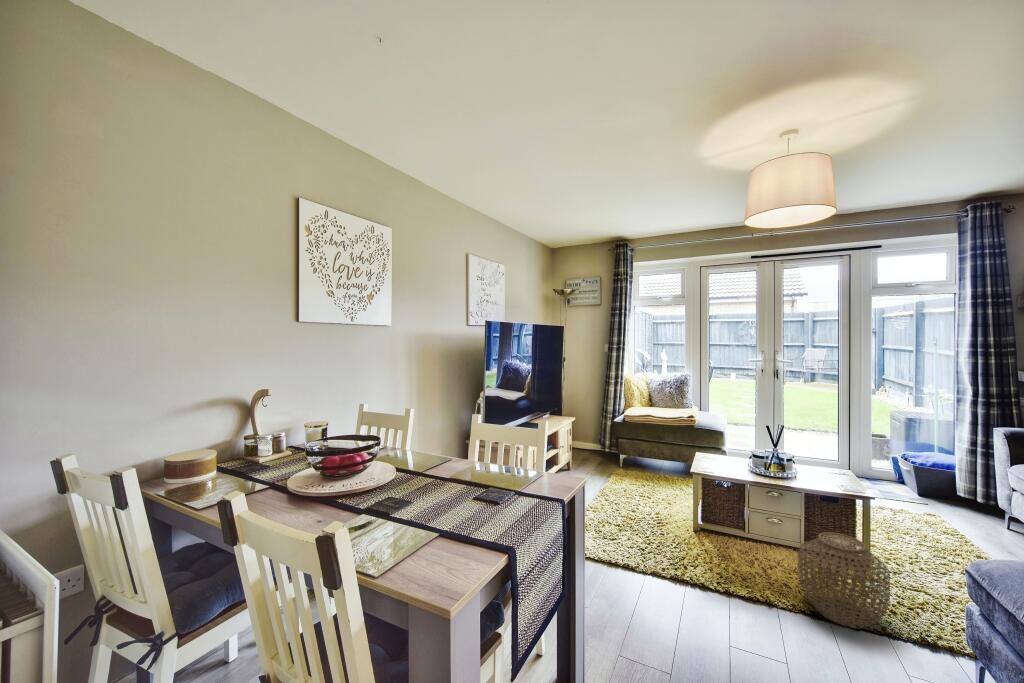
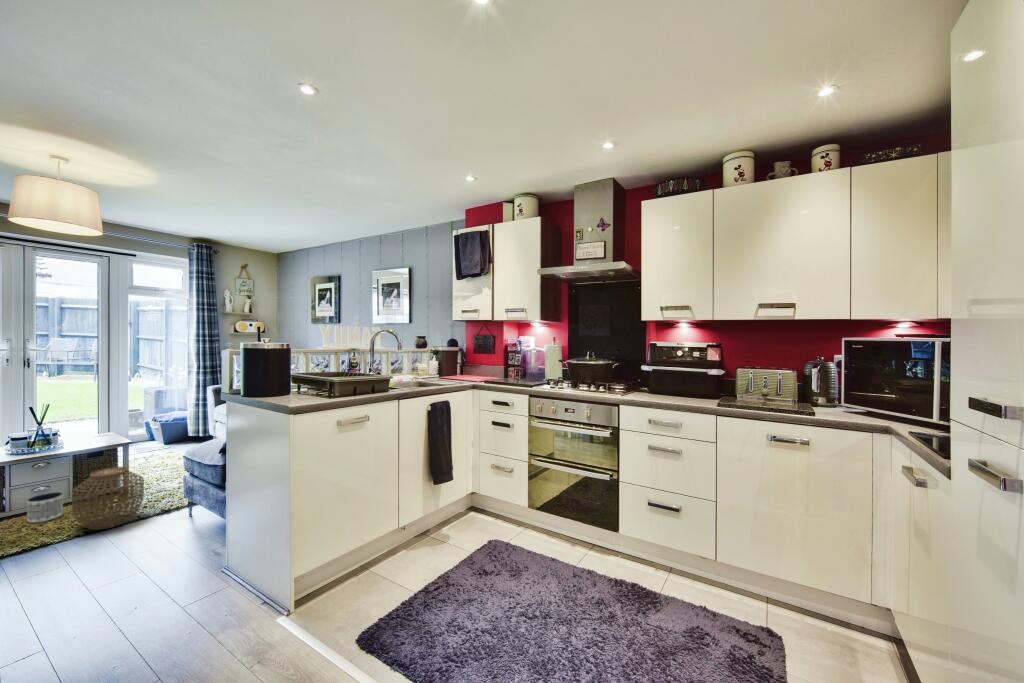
planter: none [761,528,793,565] -> present [27,492,63,523]

